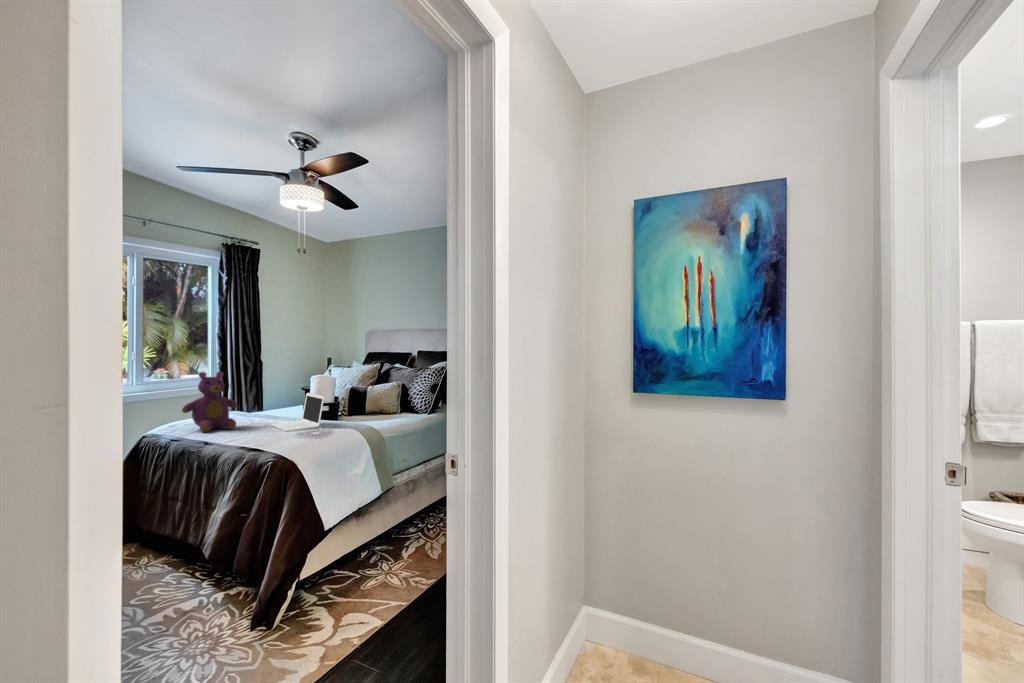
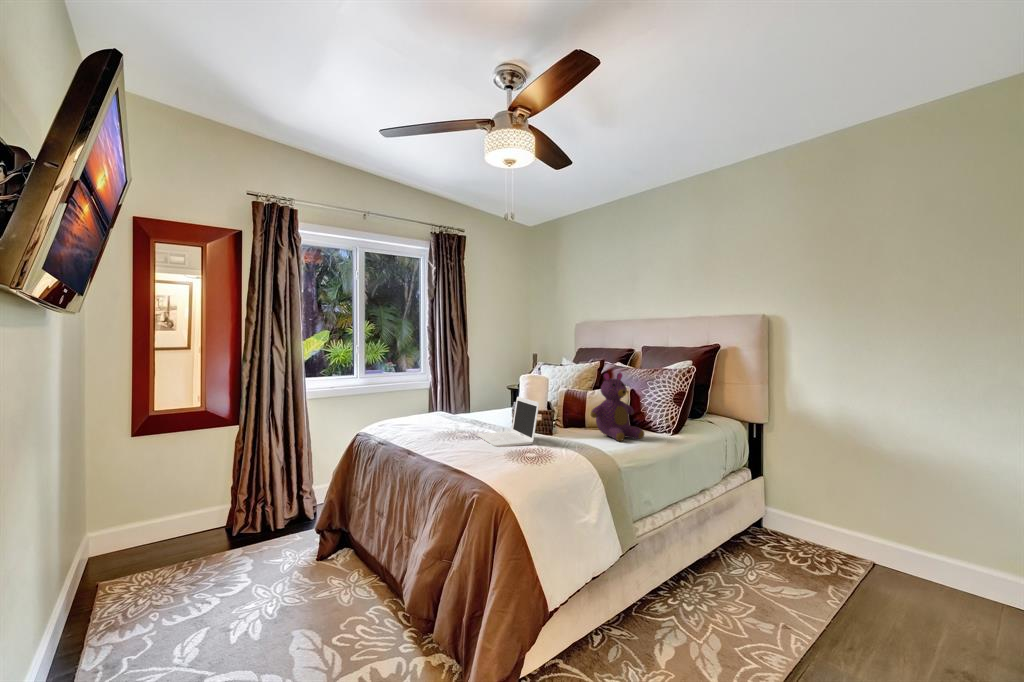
teddy bear: present [182,371,237,432] -> present [591,373,644,441]

